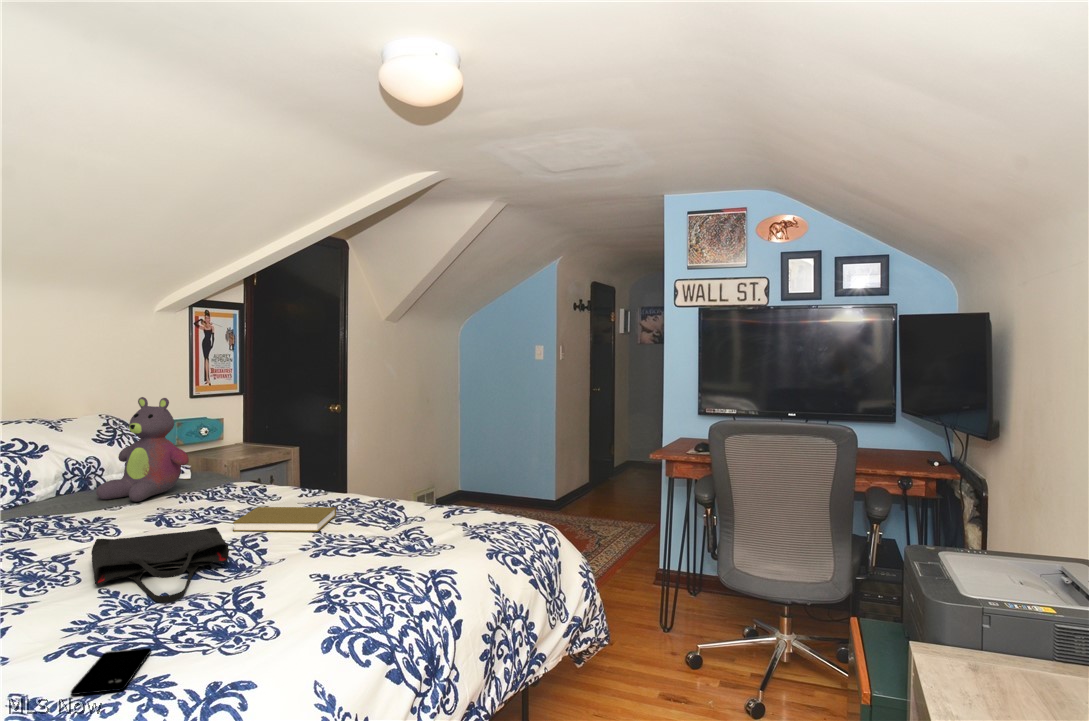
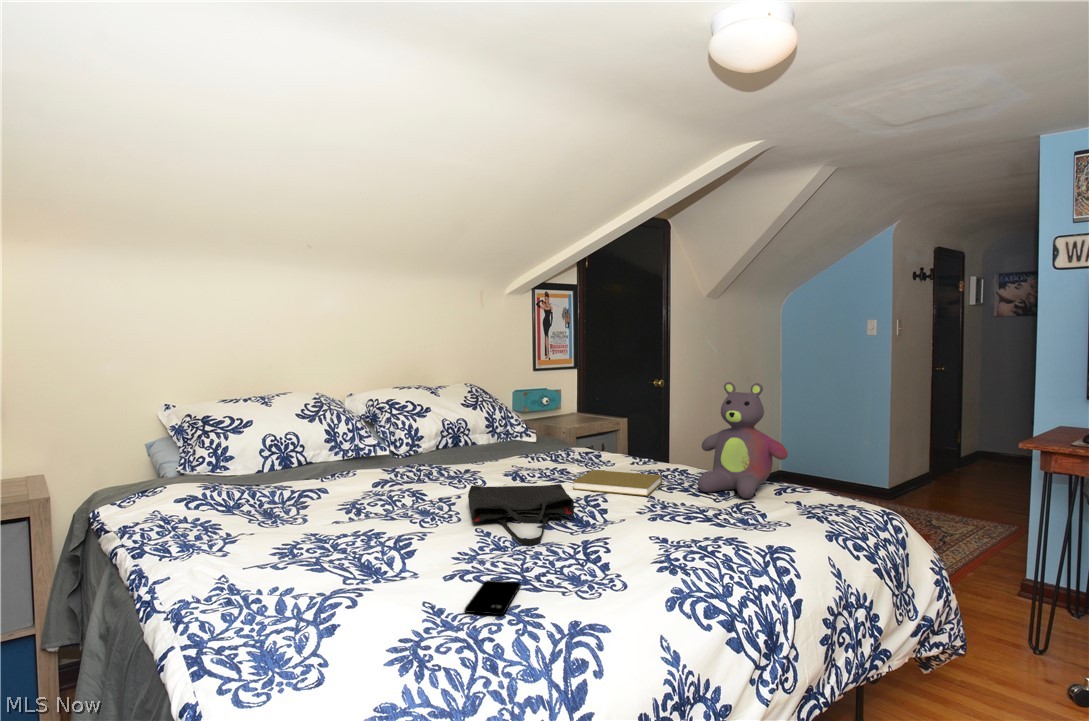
stuffed bear: present [96,397,189,502] -> present [698,382,788,498]

